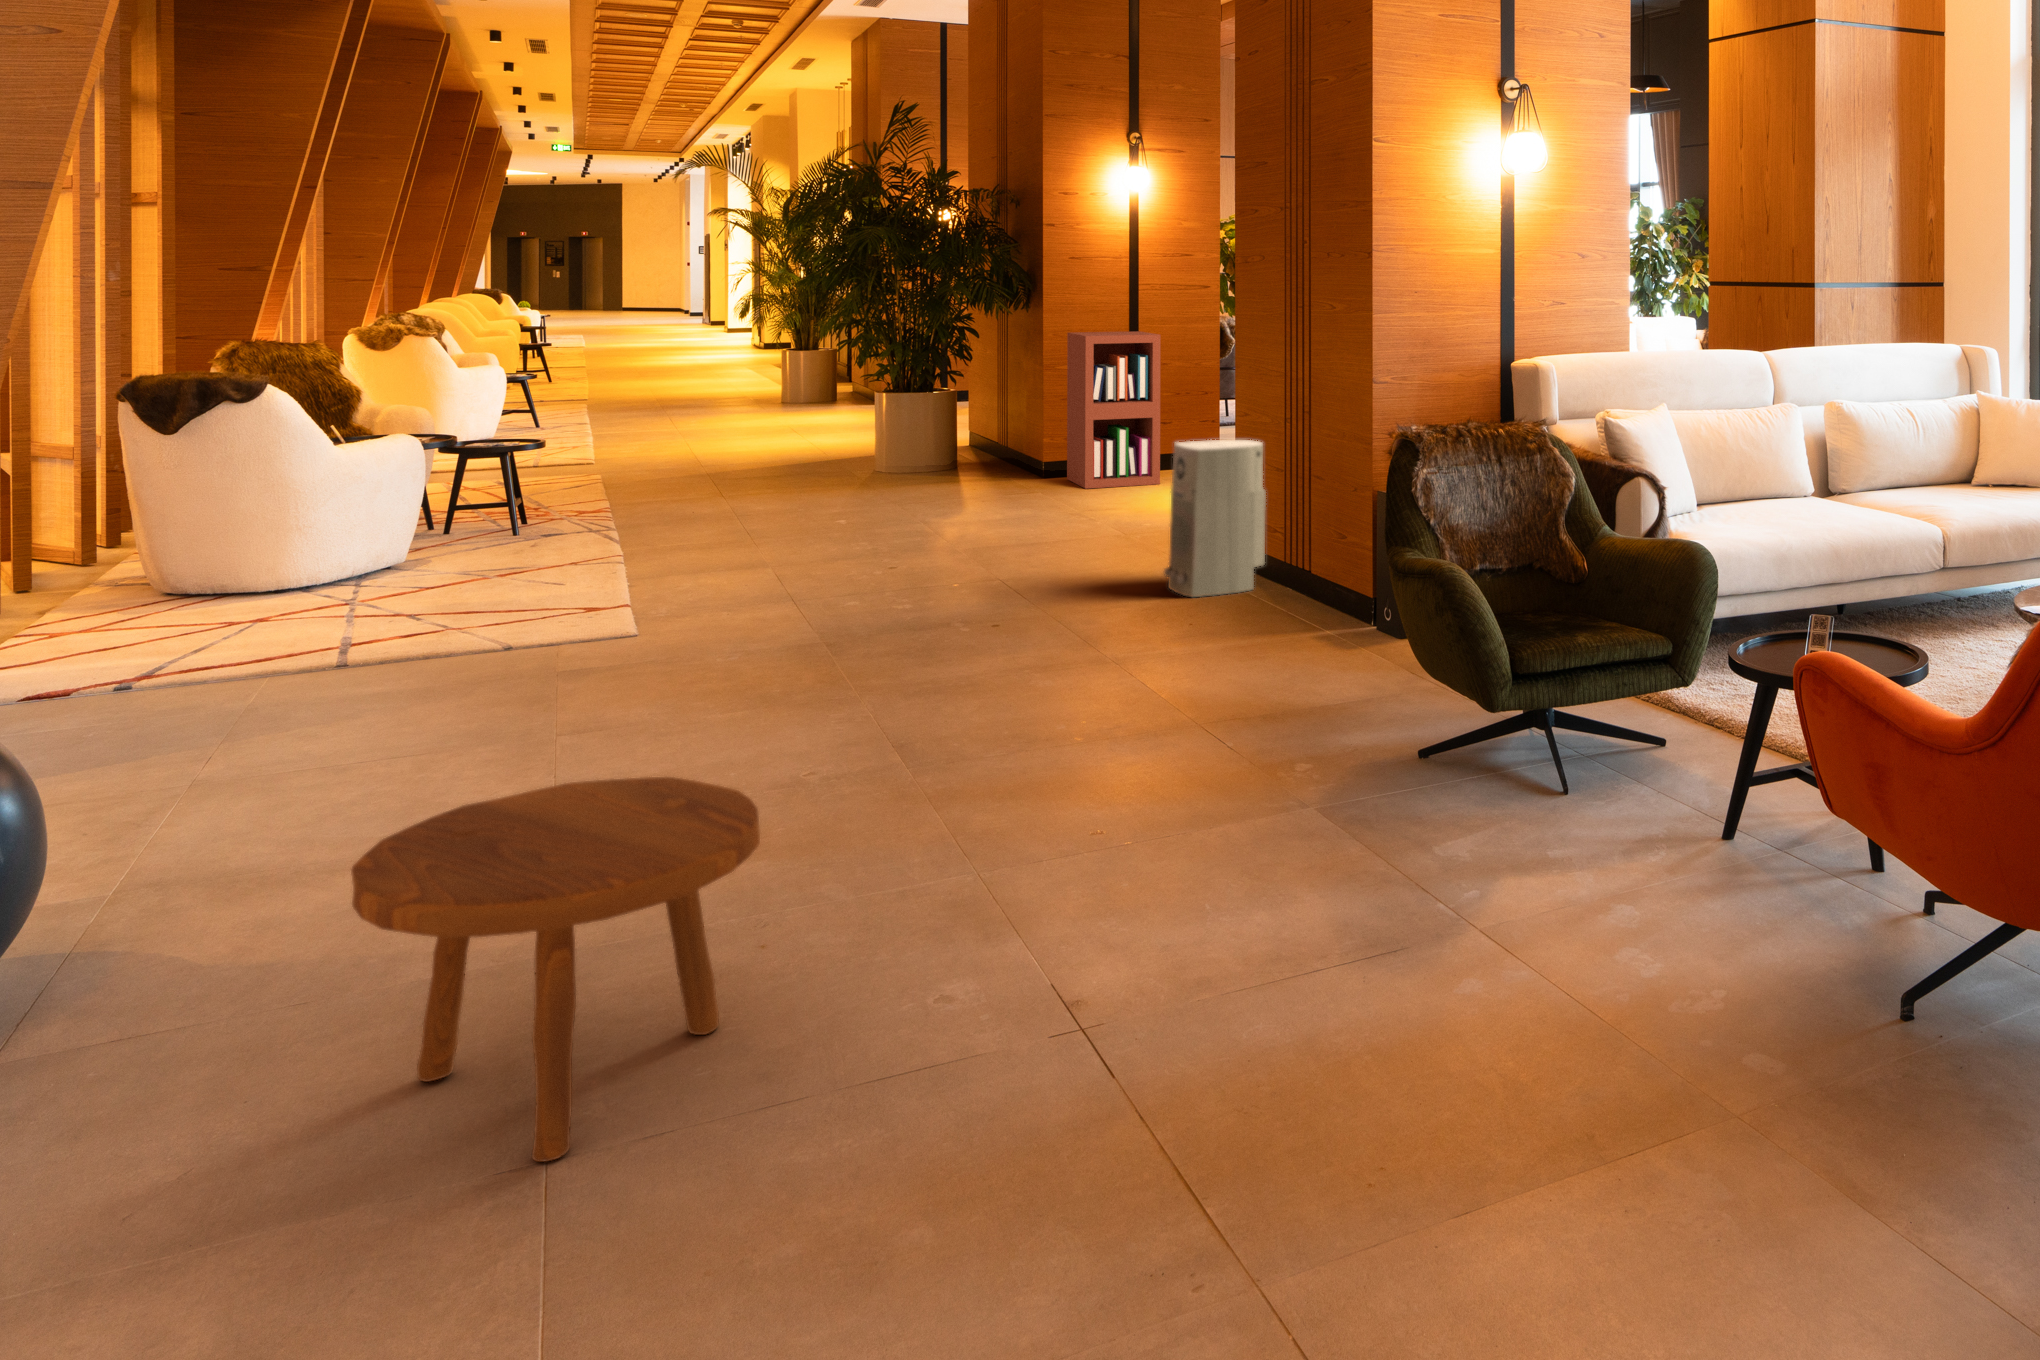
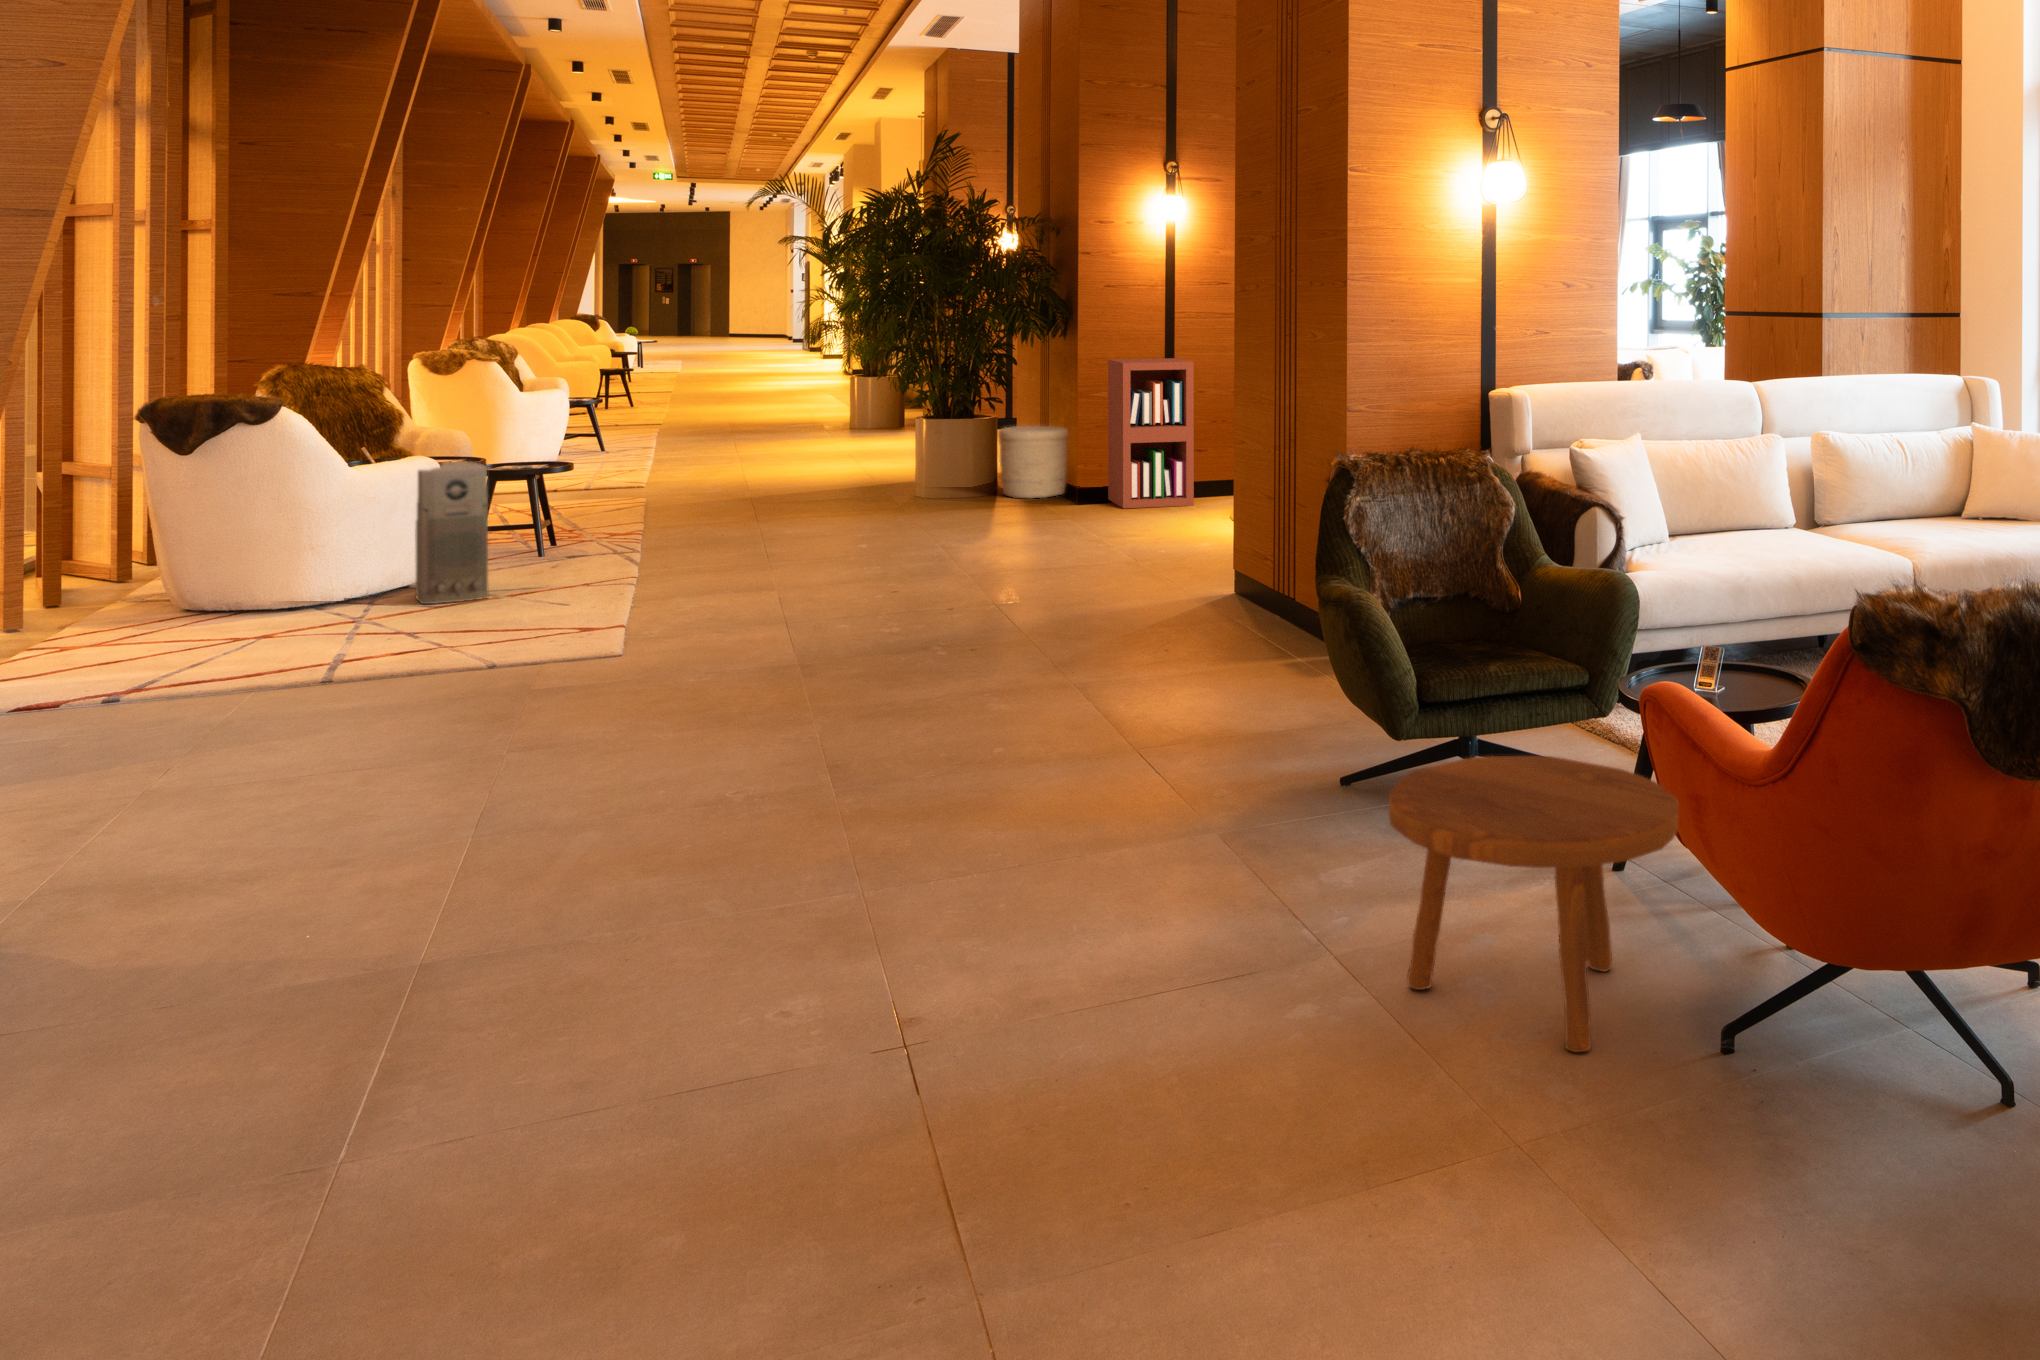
woven basket: none [947,403,1023,480] -> present [999,426,1068,498]
air purifier: present [1164,440,1266,597] -> present [415,462,489,604]
footstool: present [351,777,760,1162] -> present [1389,756,1679,1052]

